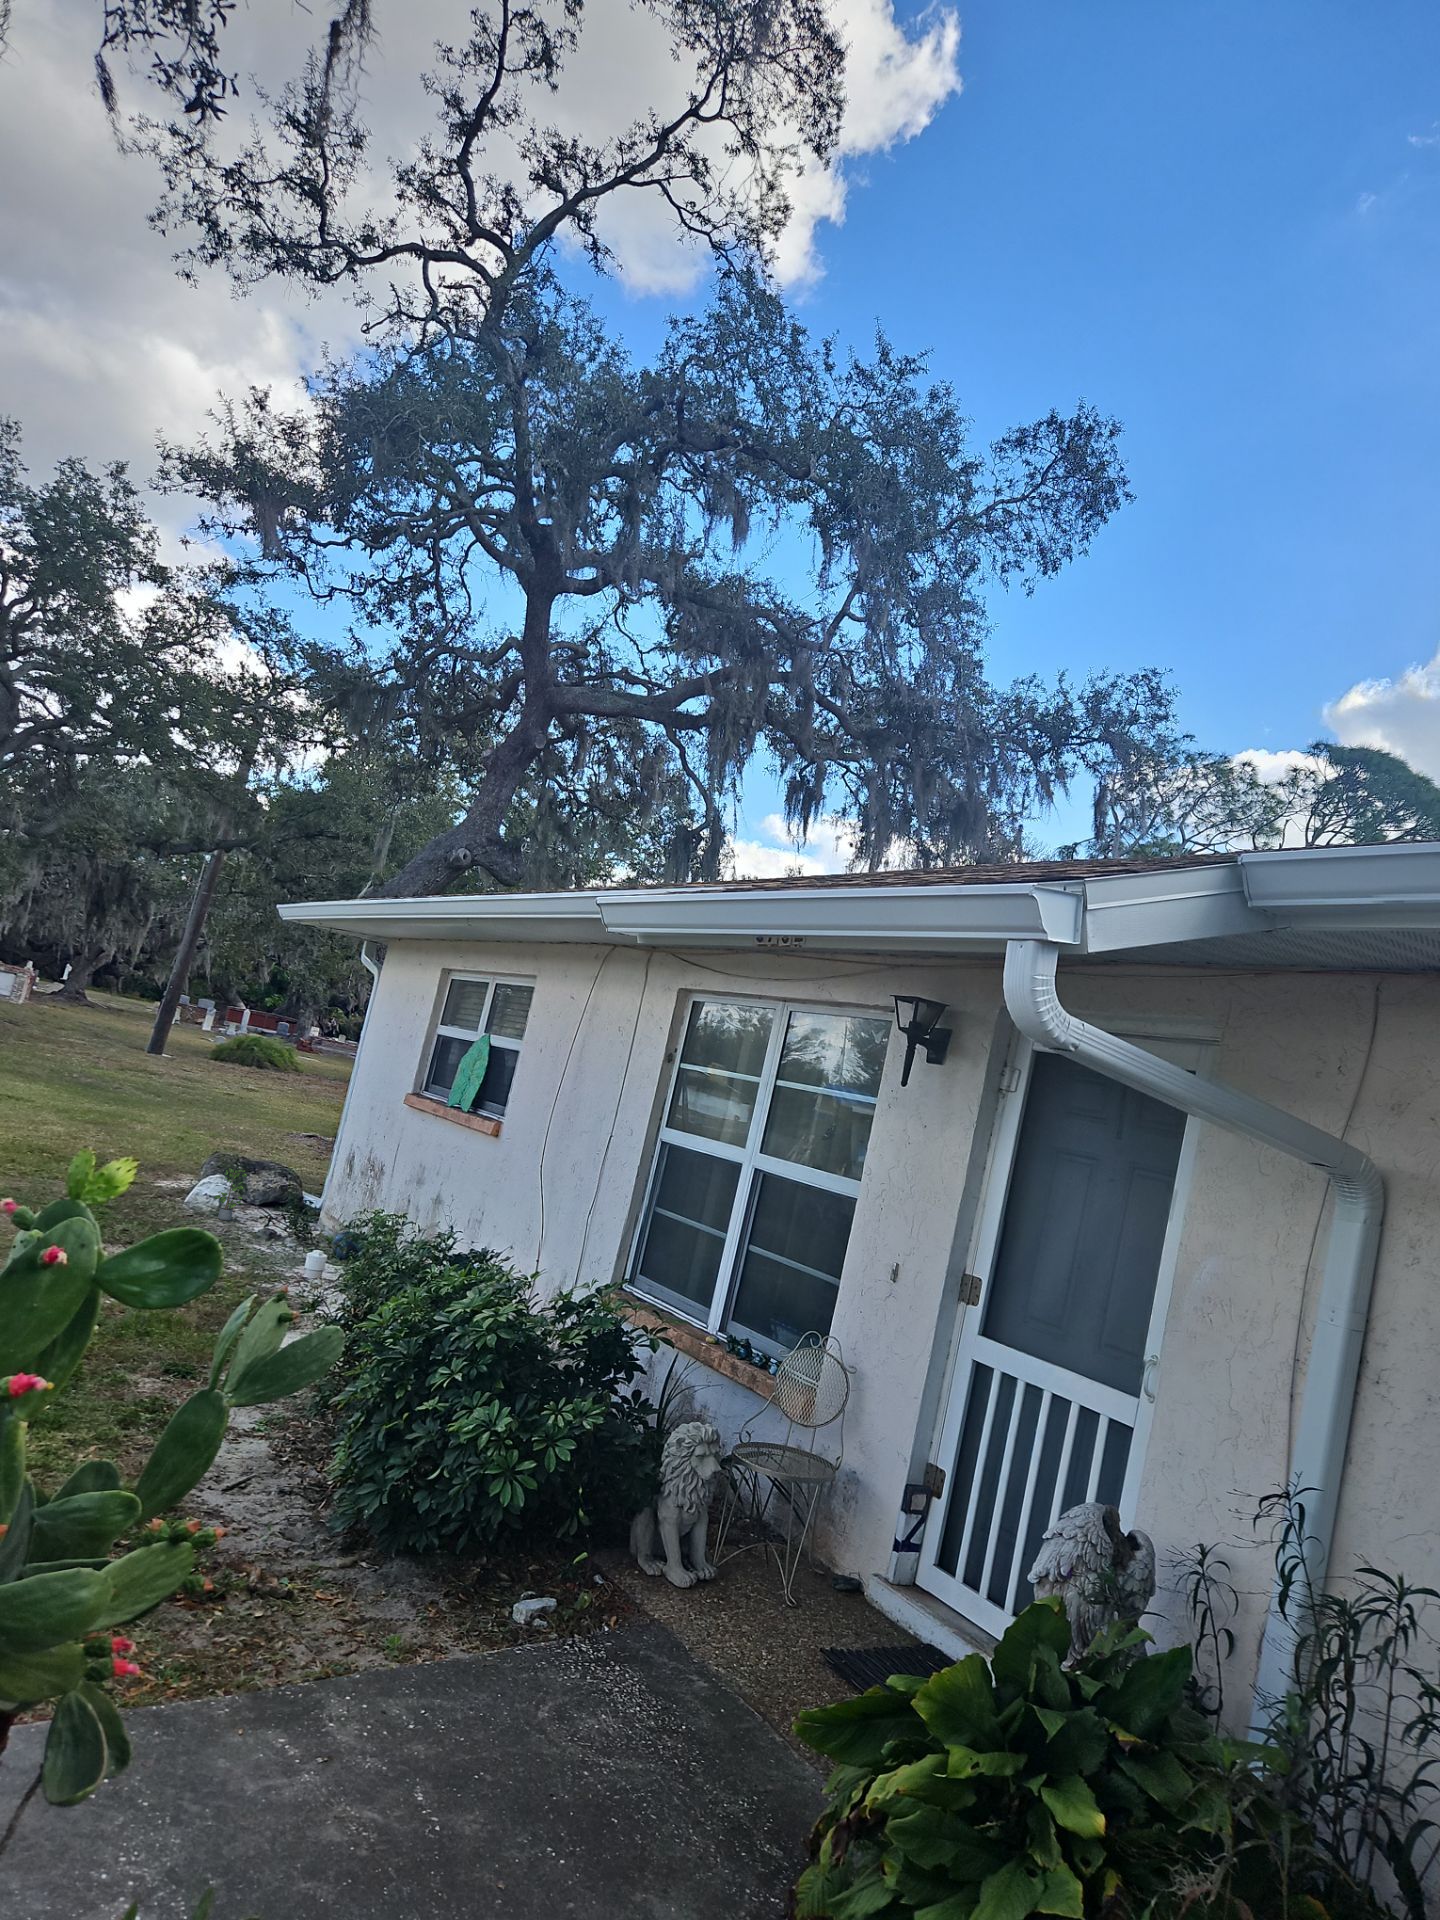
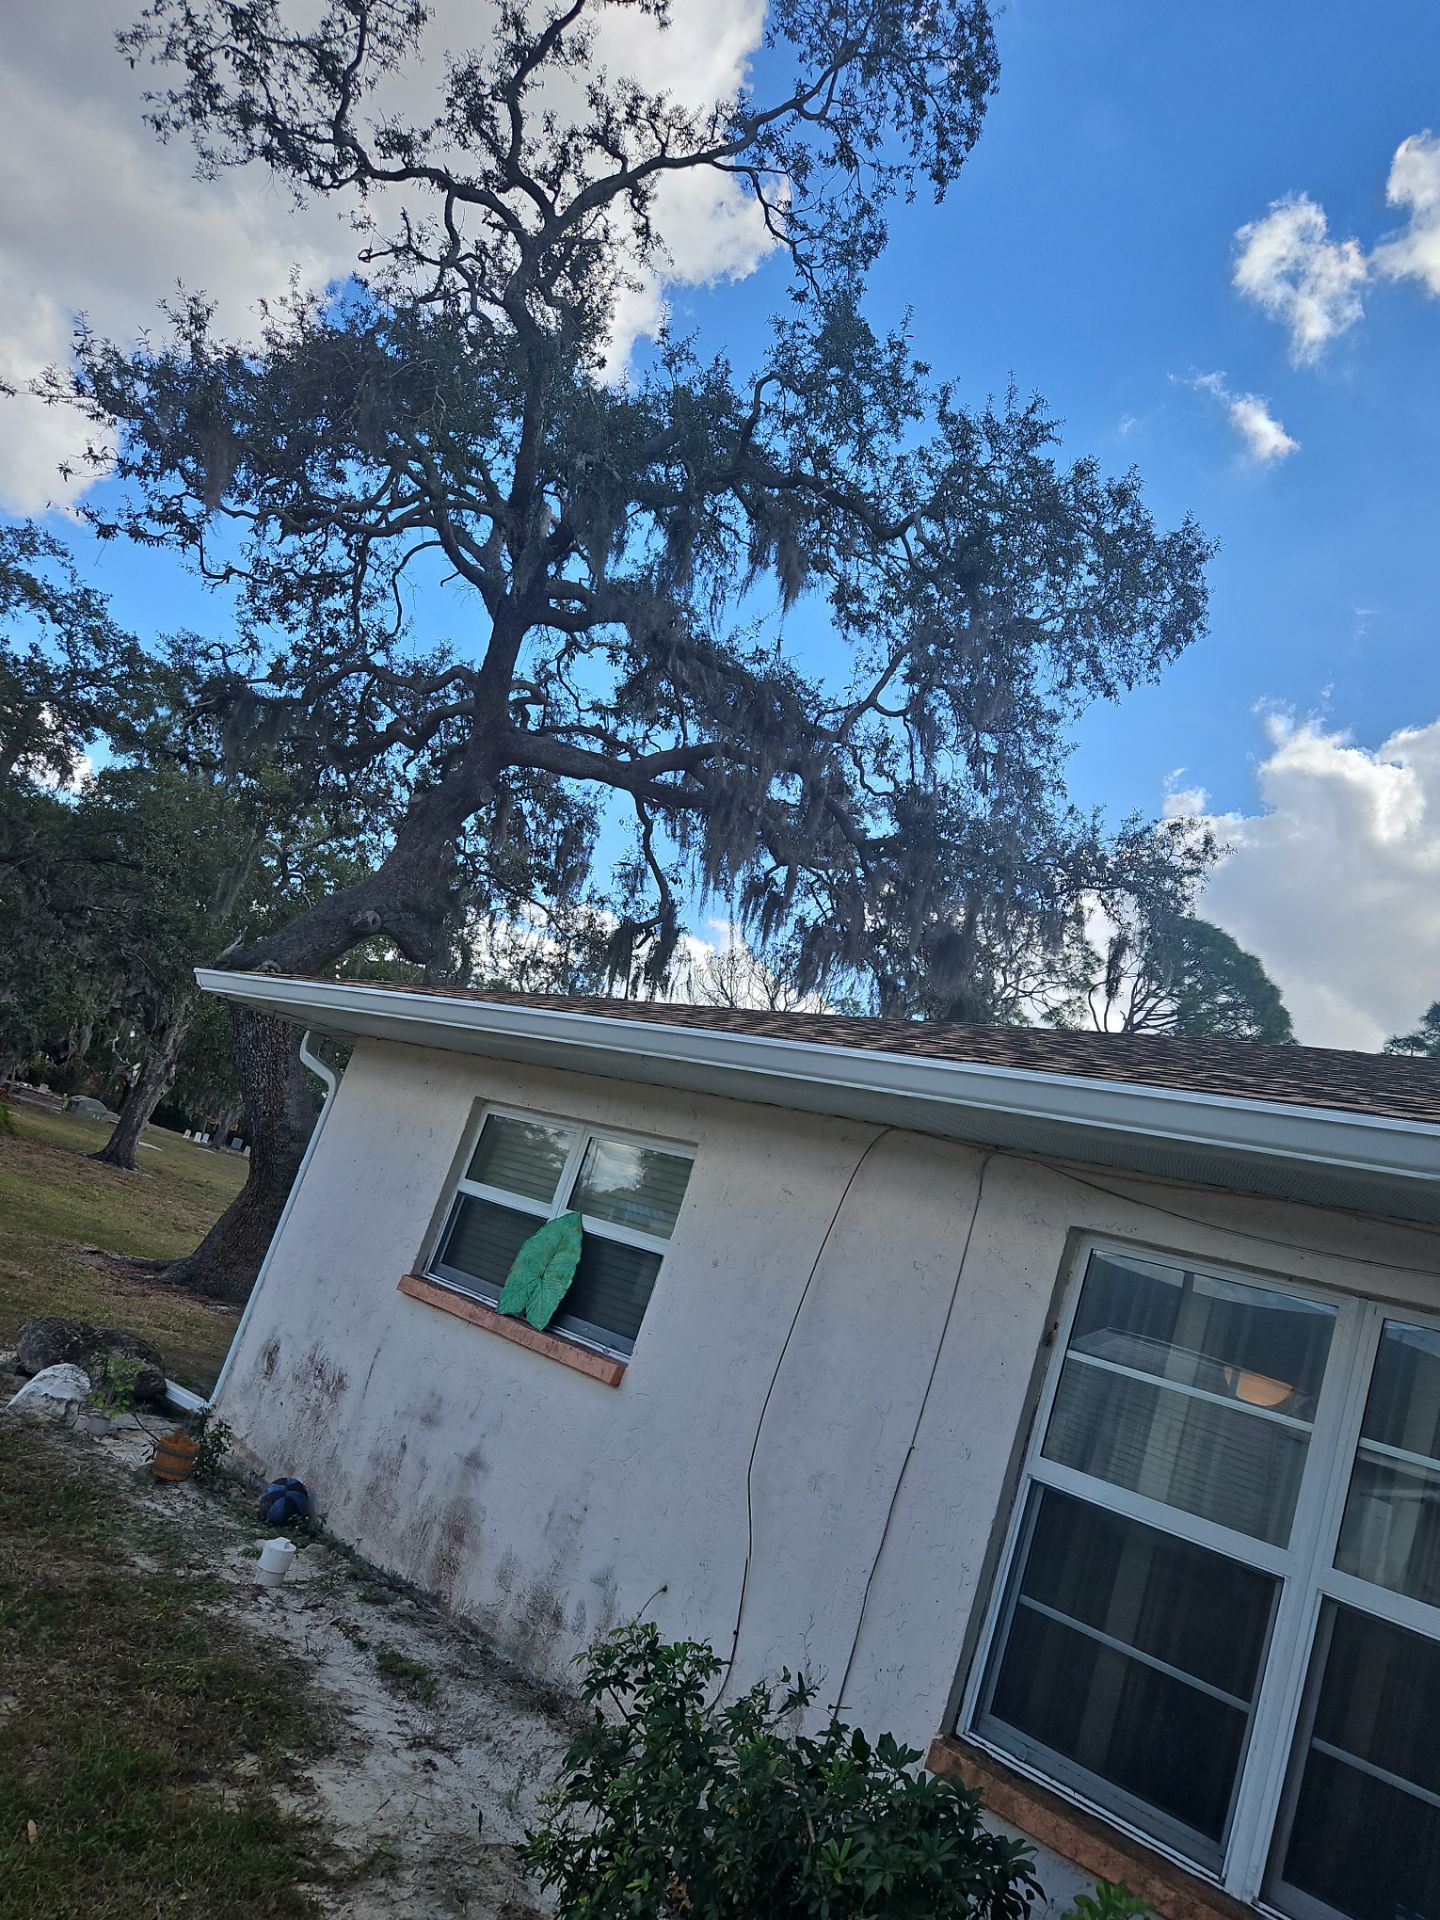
wooden bucket: none [254,1195,284,1241] -> present [152,1409,200,1481]

